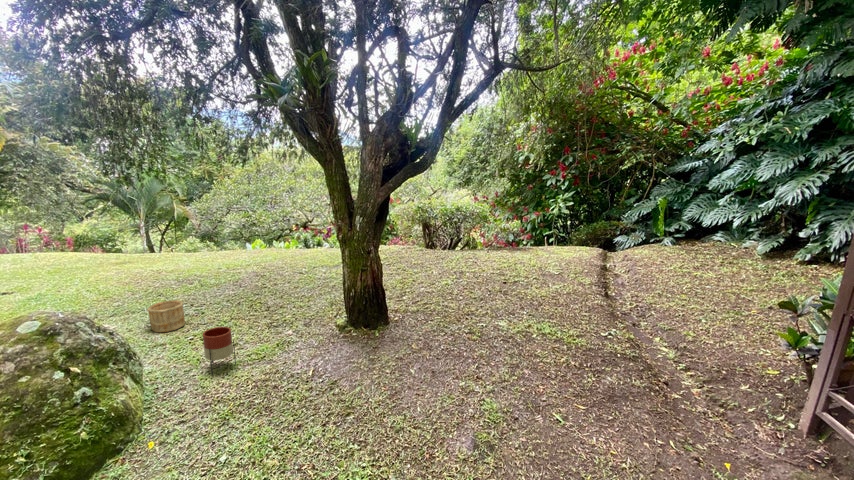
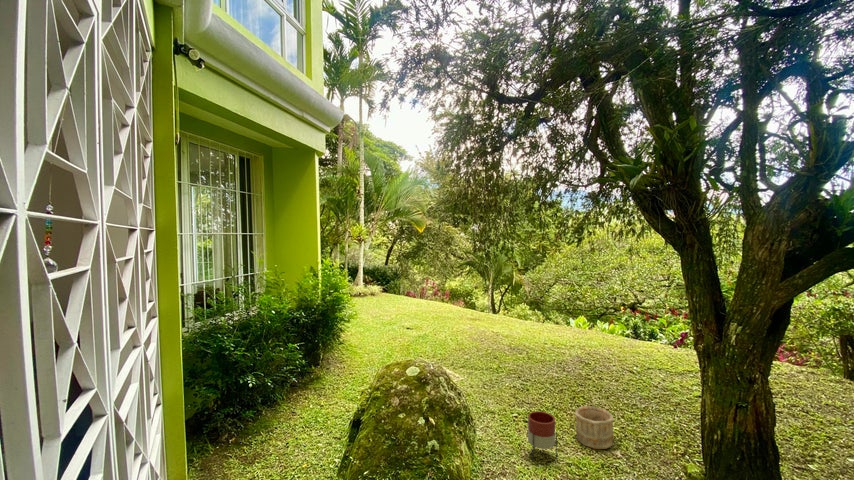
wooden bucket: present [147,300,185,332] -> present [575,406,613,449]

